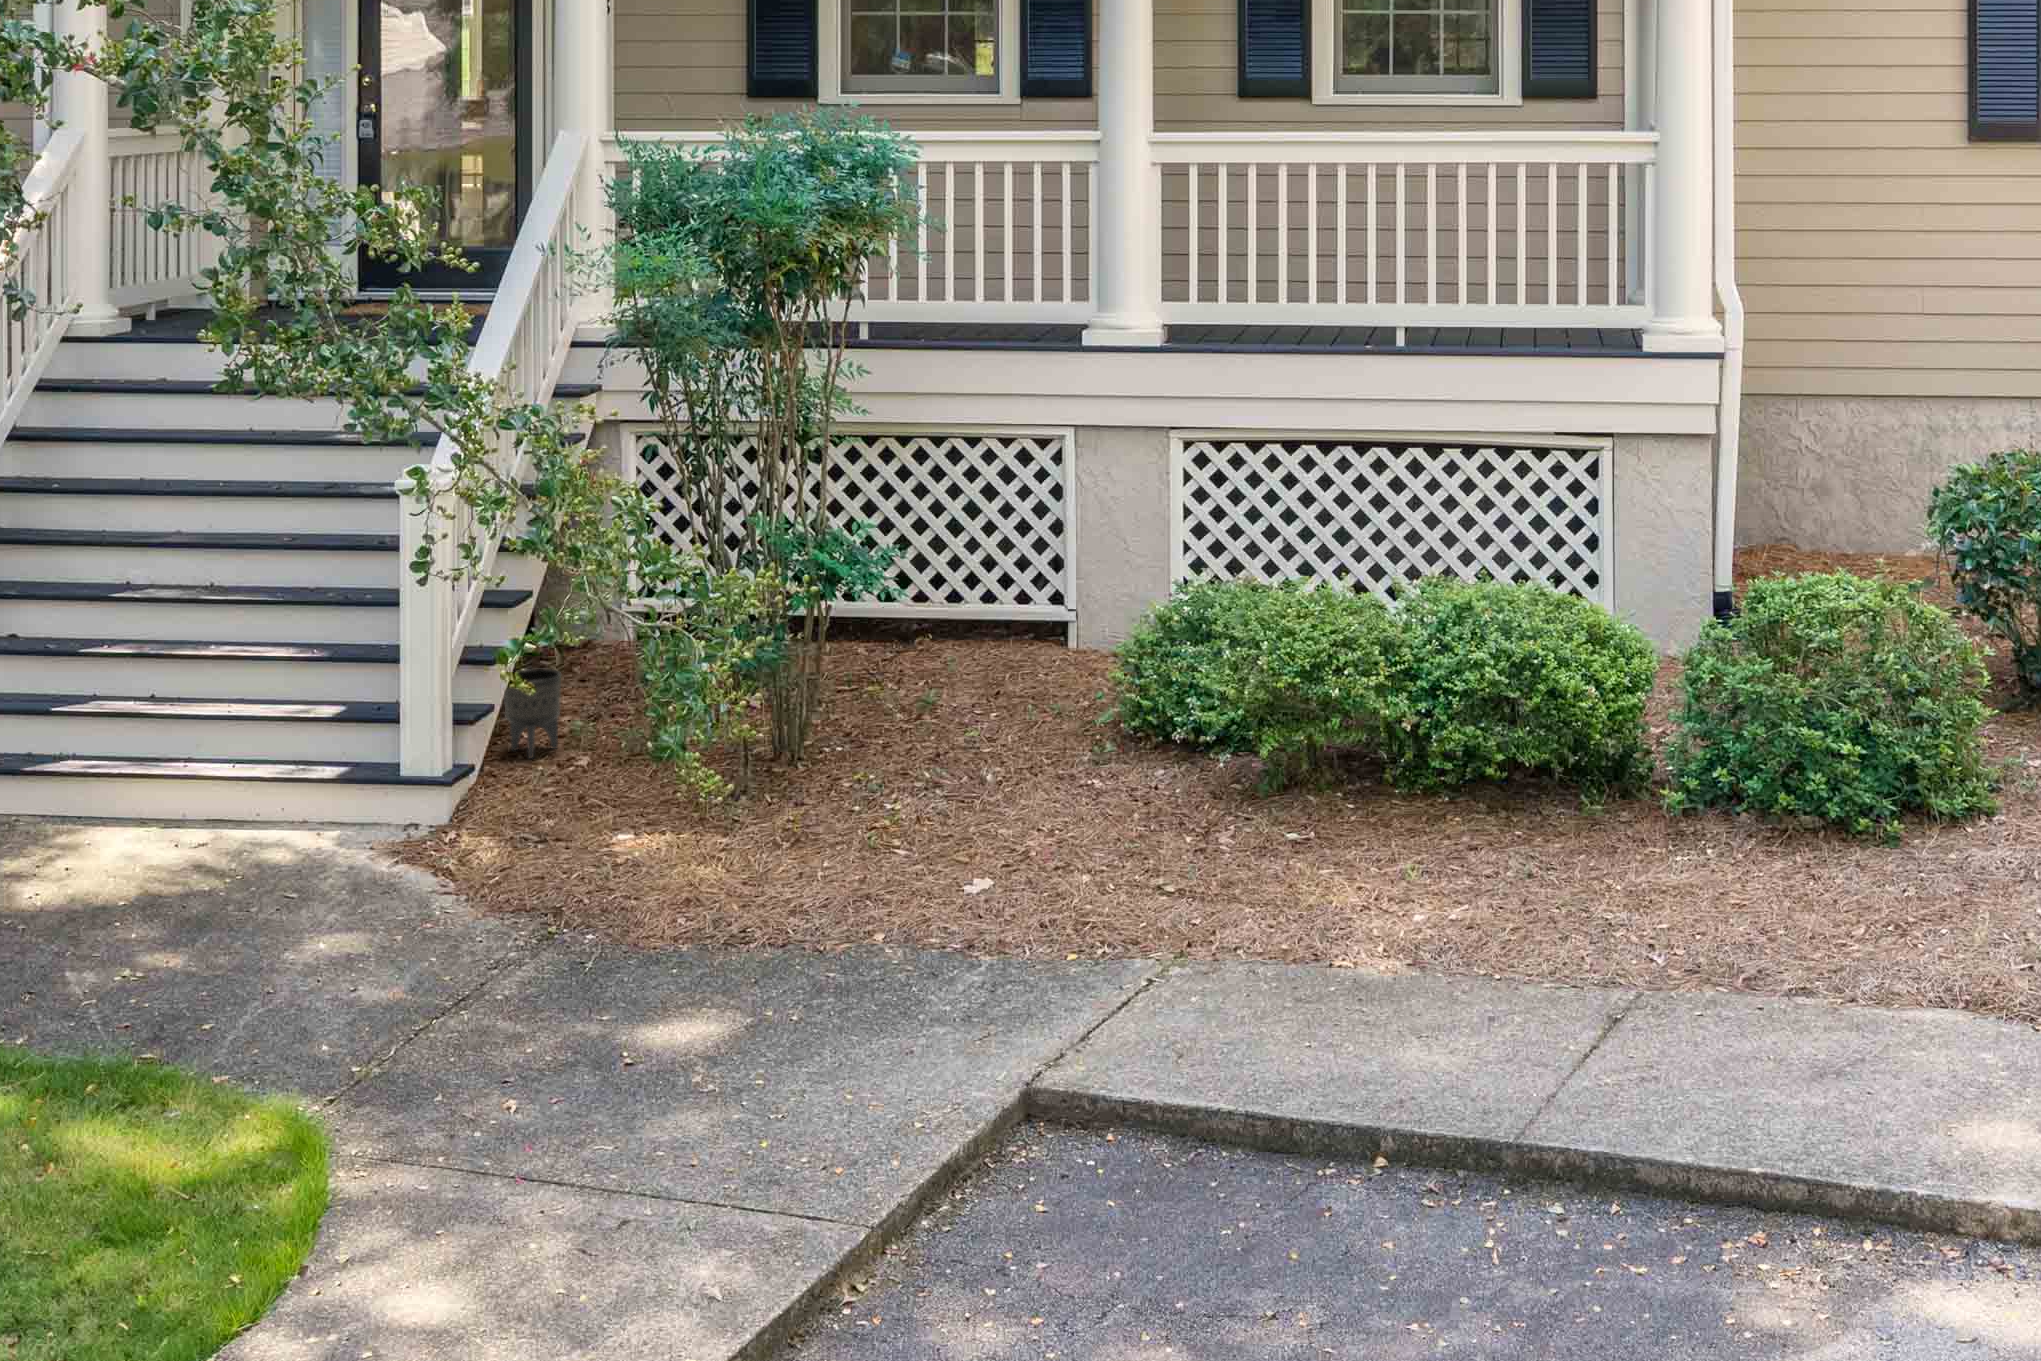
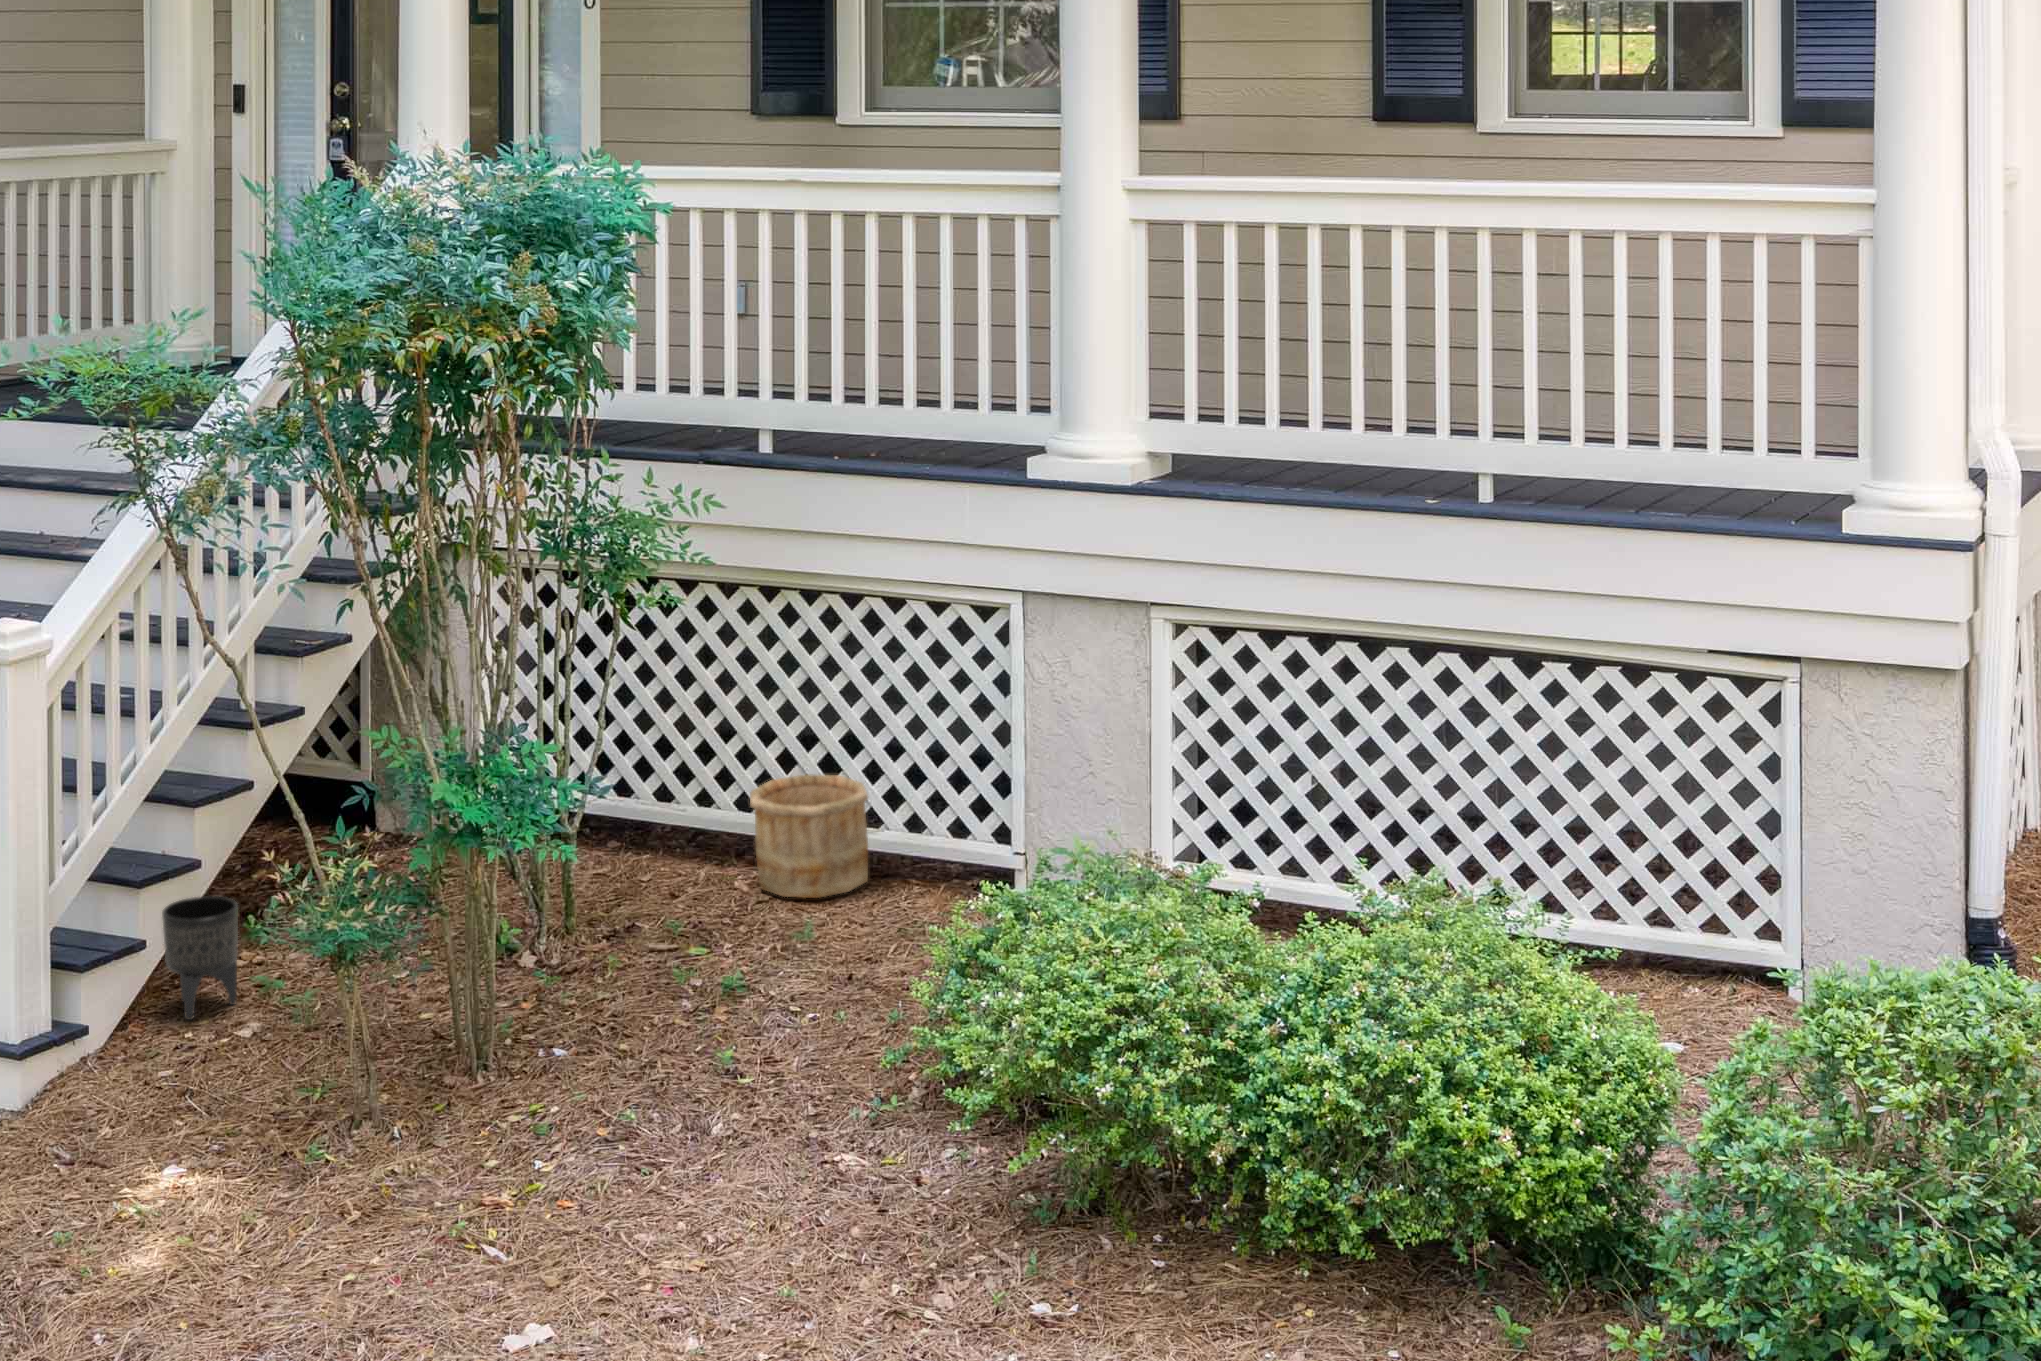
wooden bucket: none [877,571,967,657] -> present [750,774,868,898]

